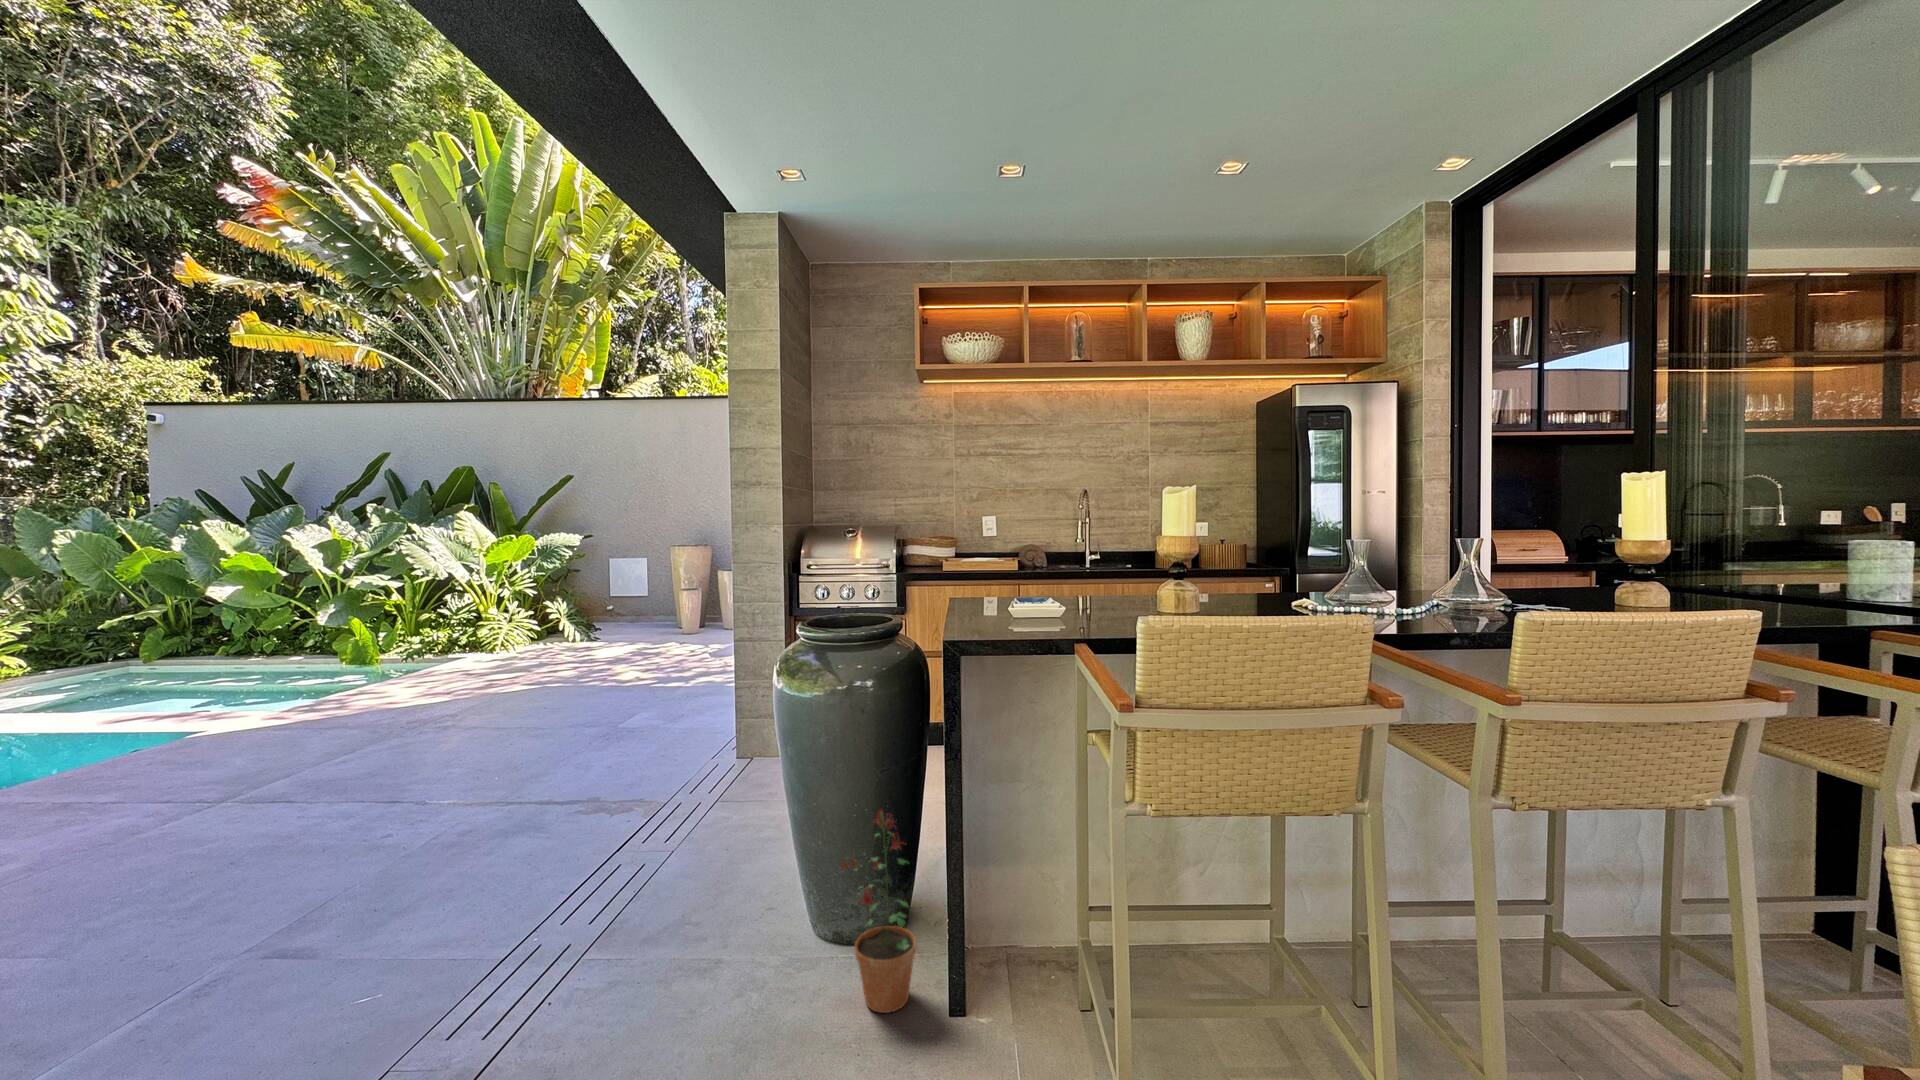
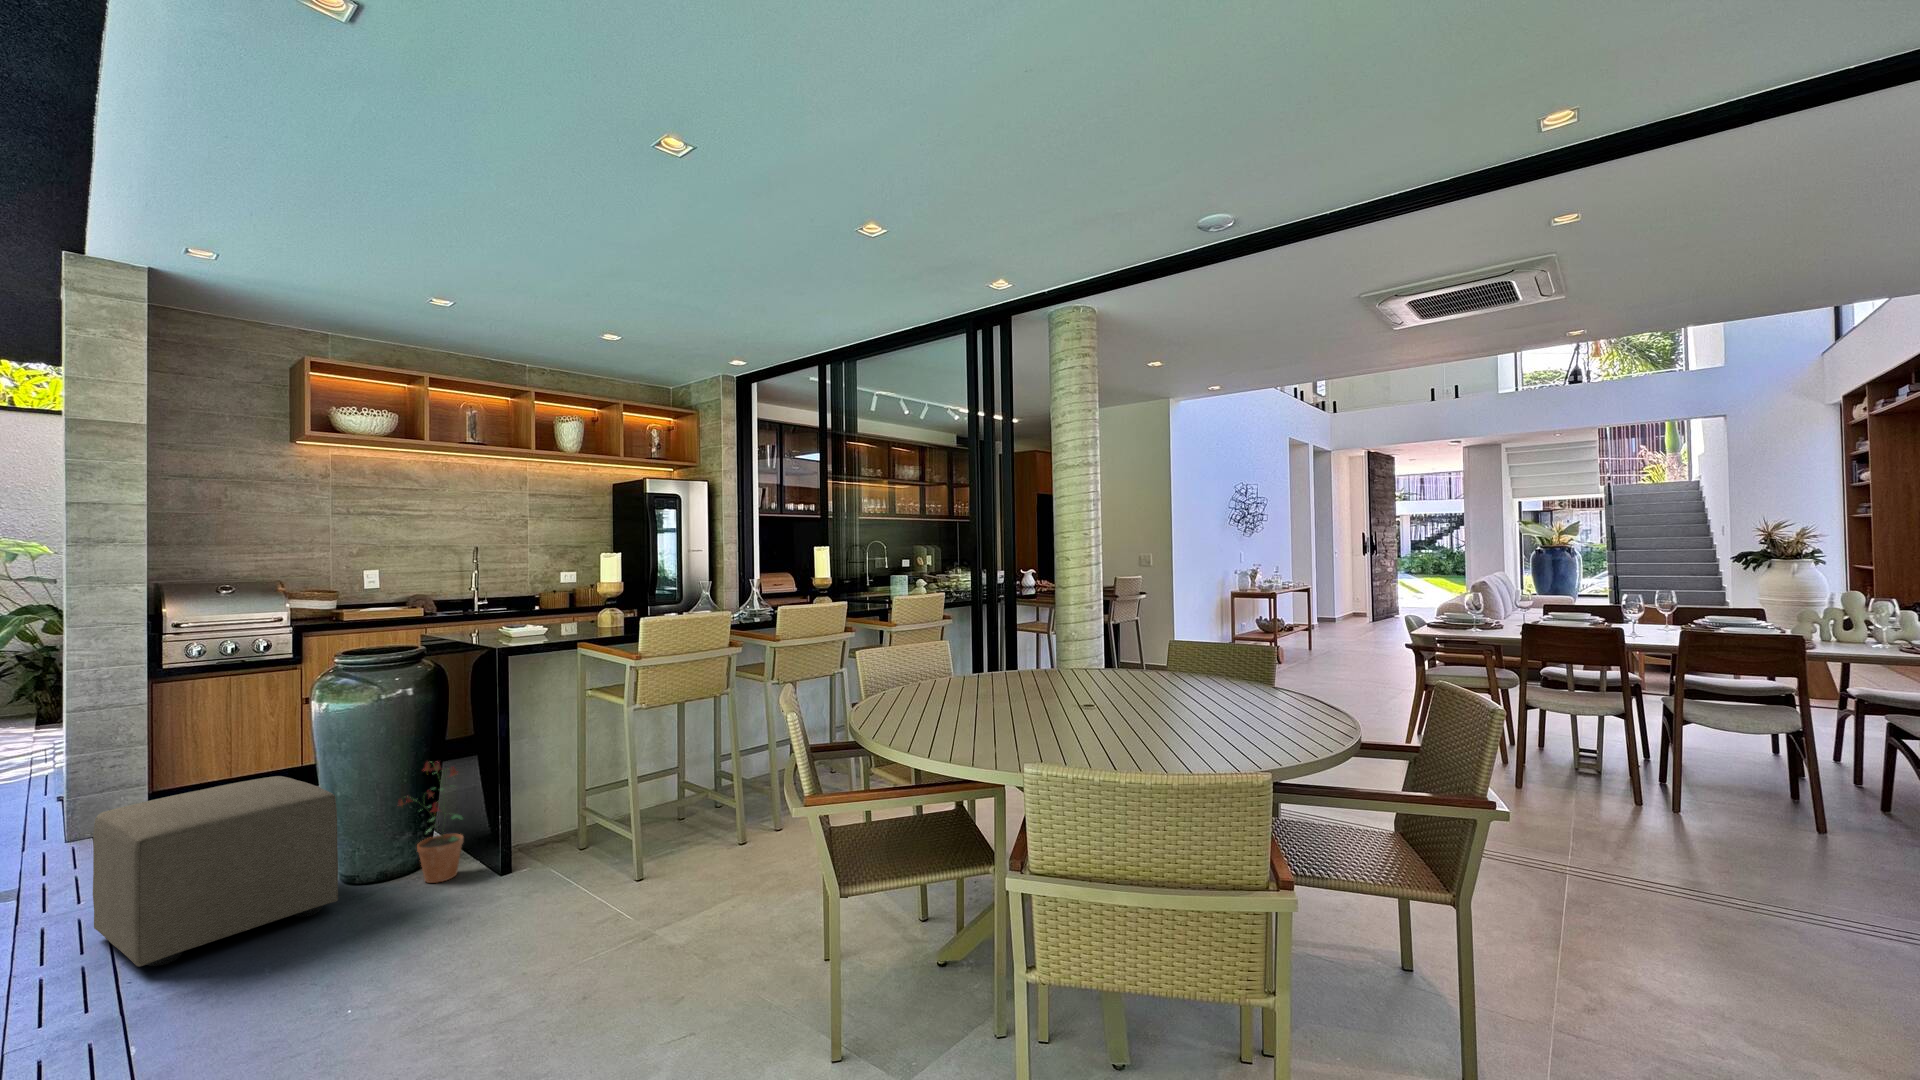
ottoman: none [526,774,771,1023] -> present [93,776,338,966]

